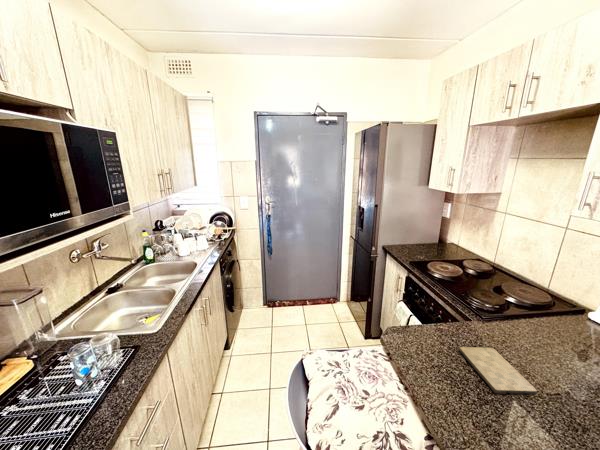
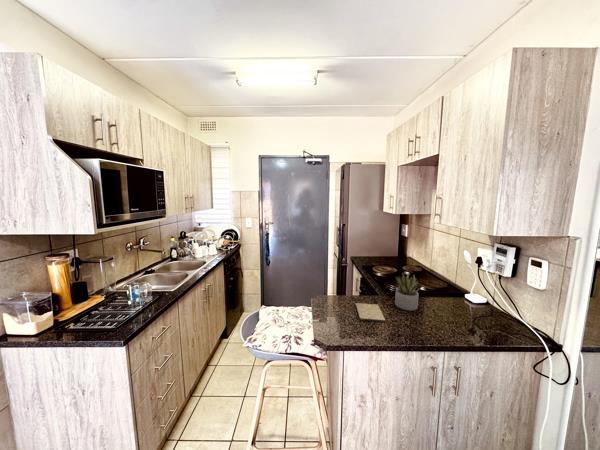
succulent plant: none [510,296,567,357] -> present [395,274,419,310]

